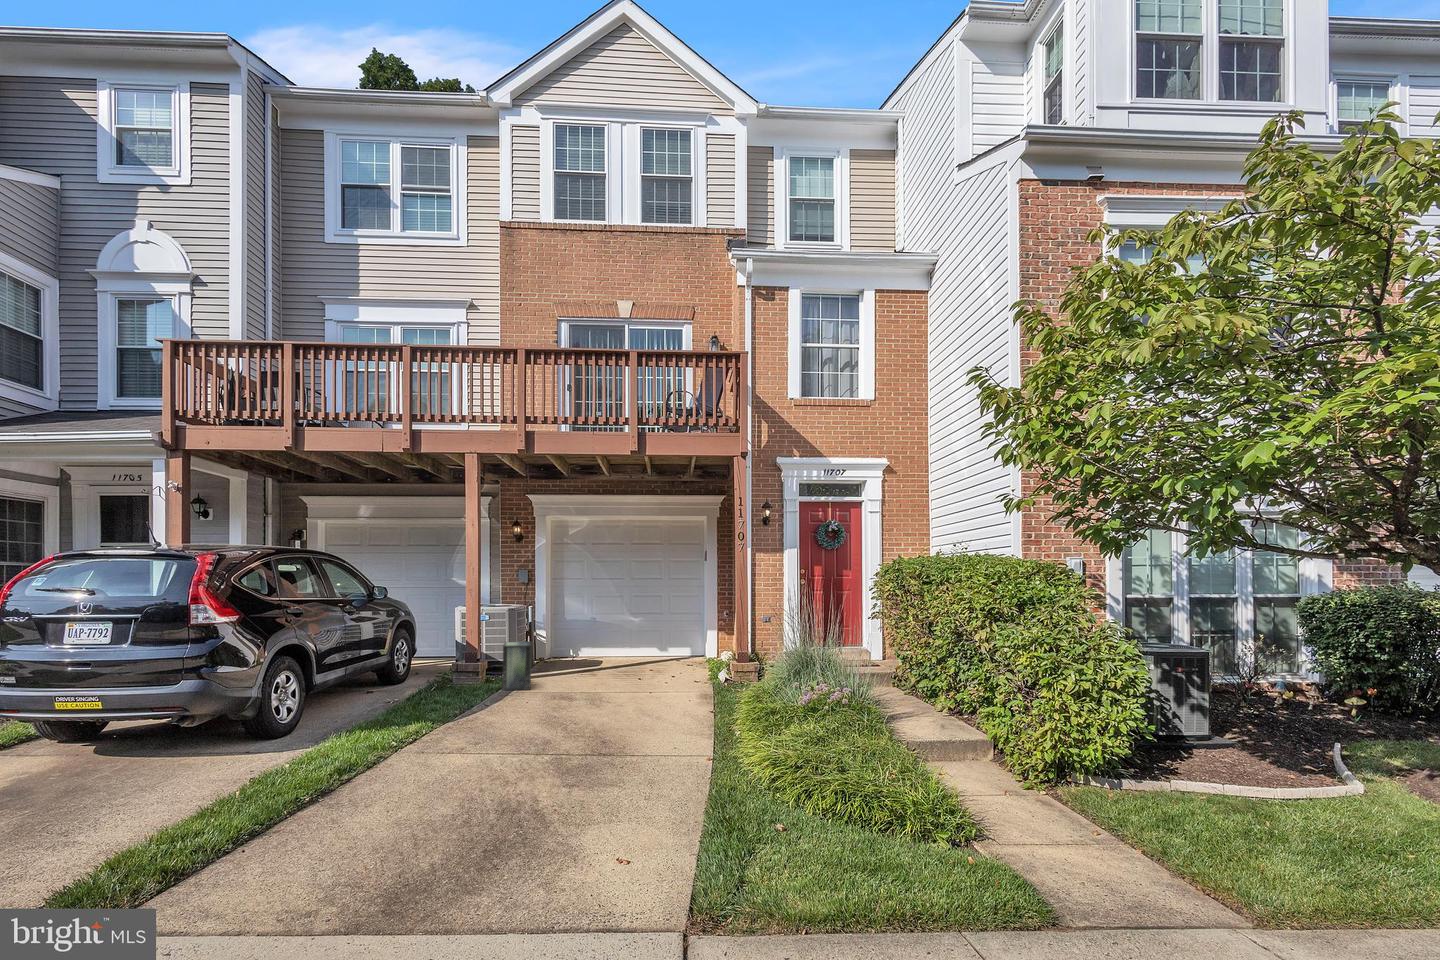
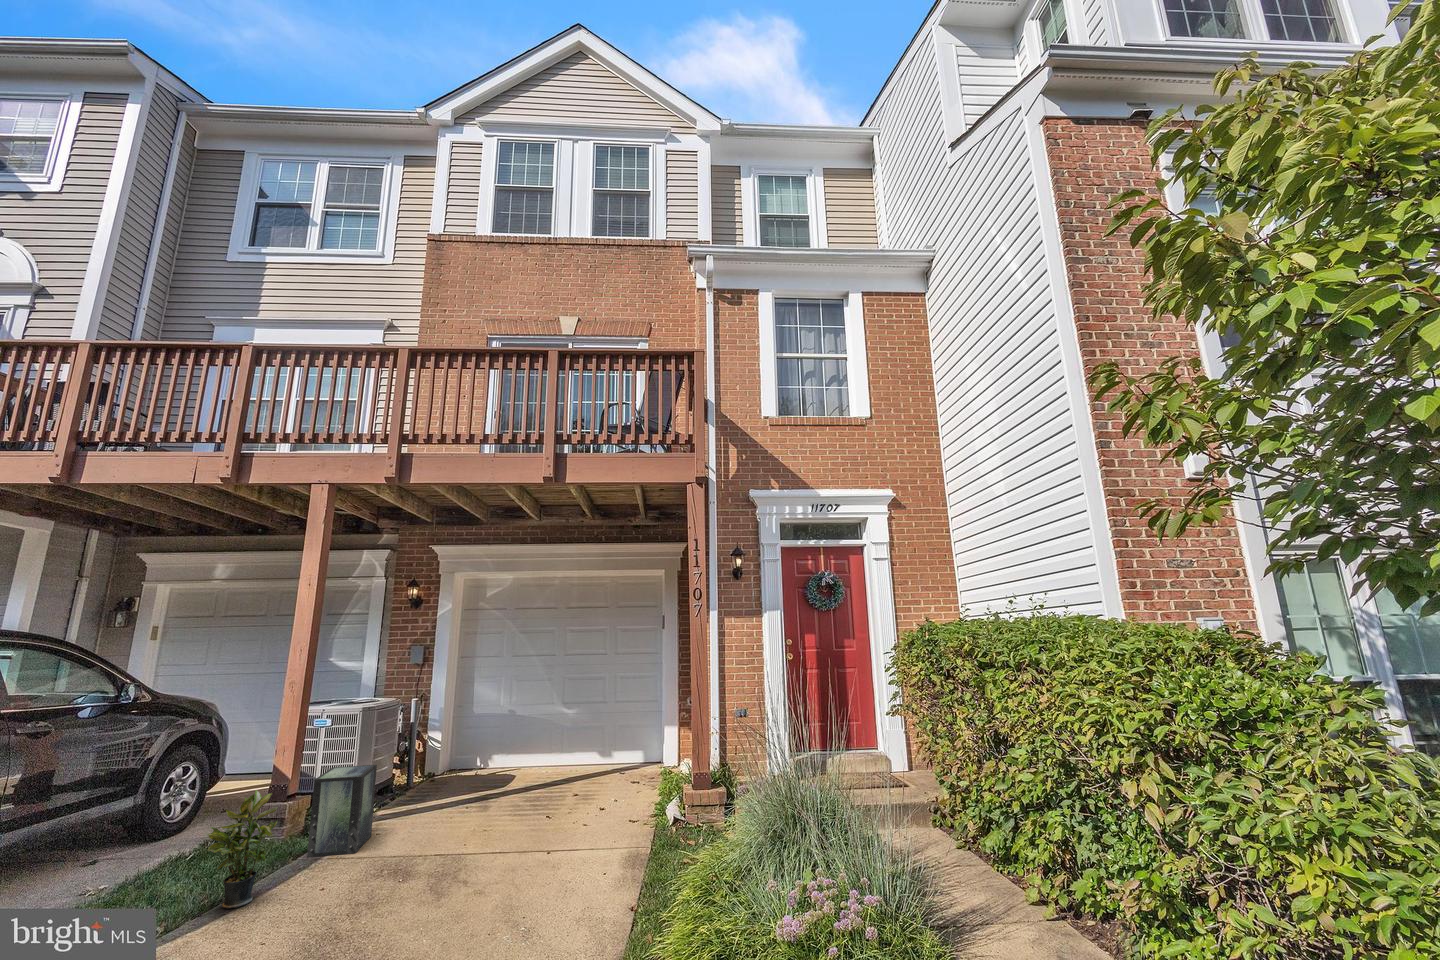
potted plant: none [470,644,503,704] -> present [207,790,278,909]

